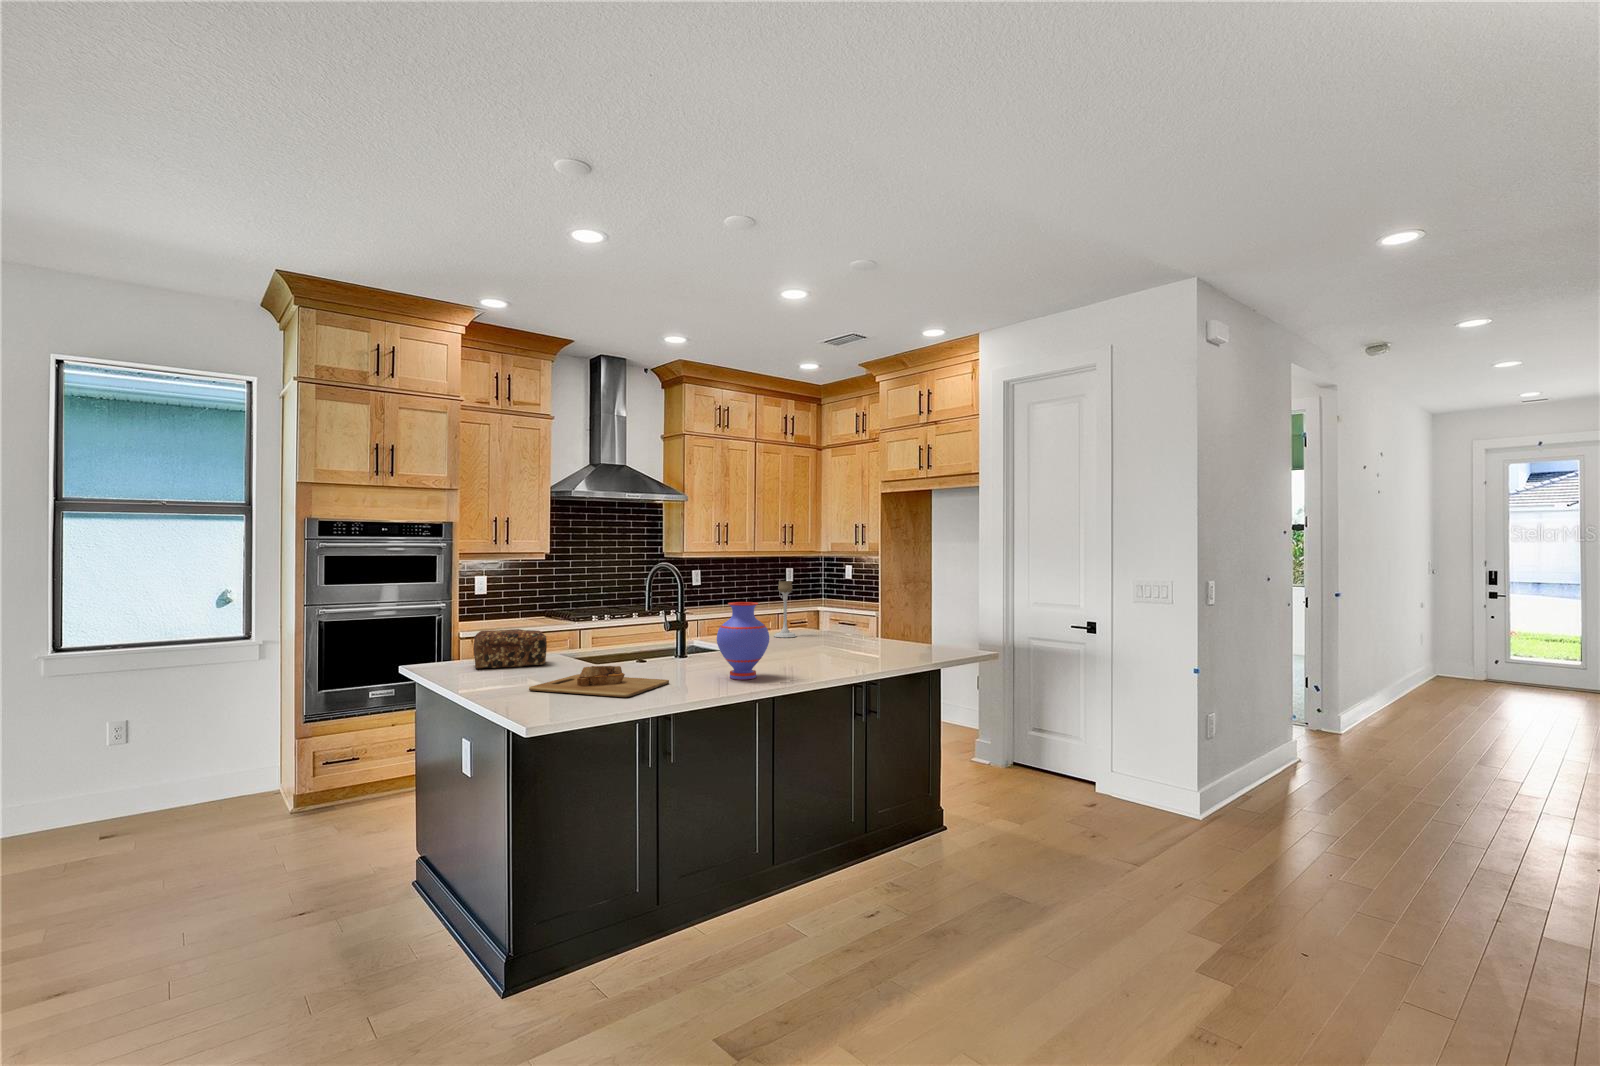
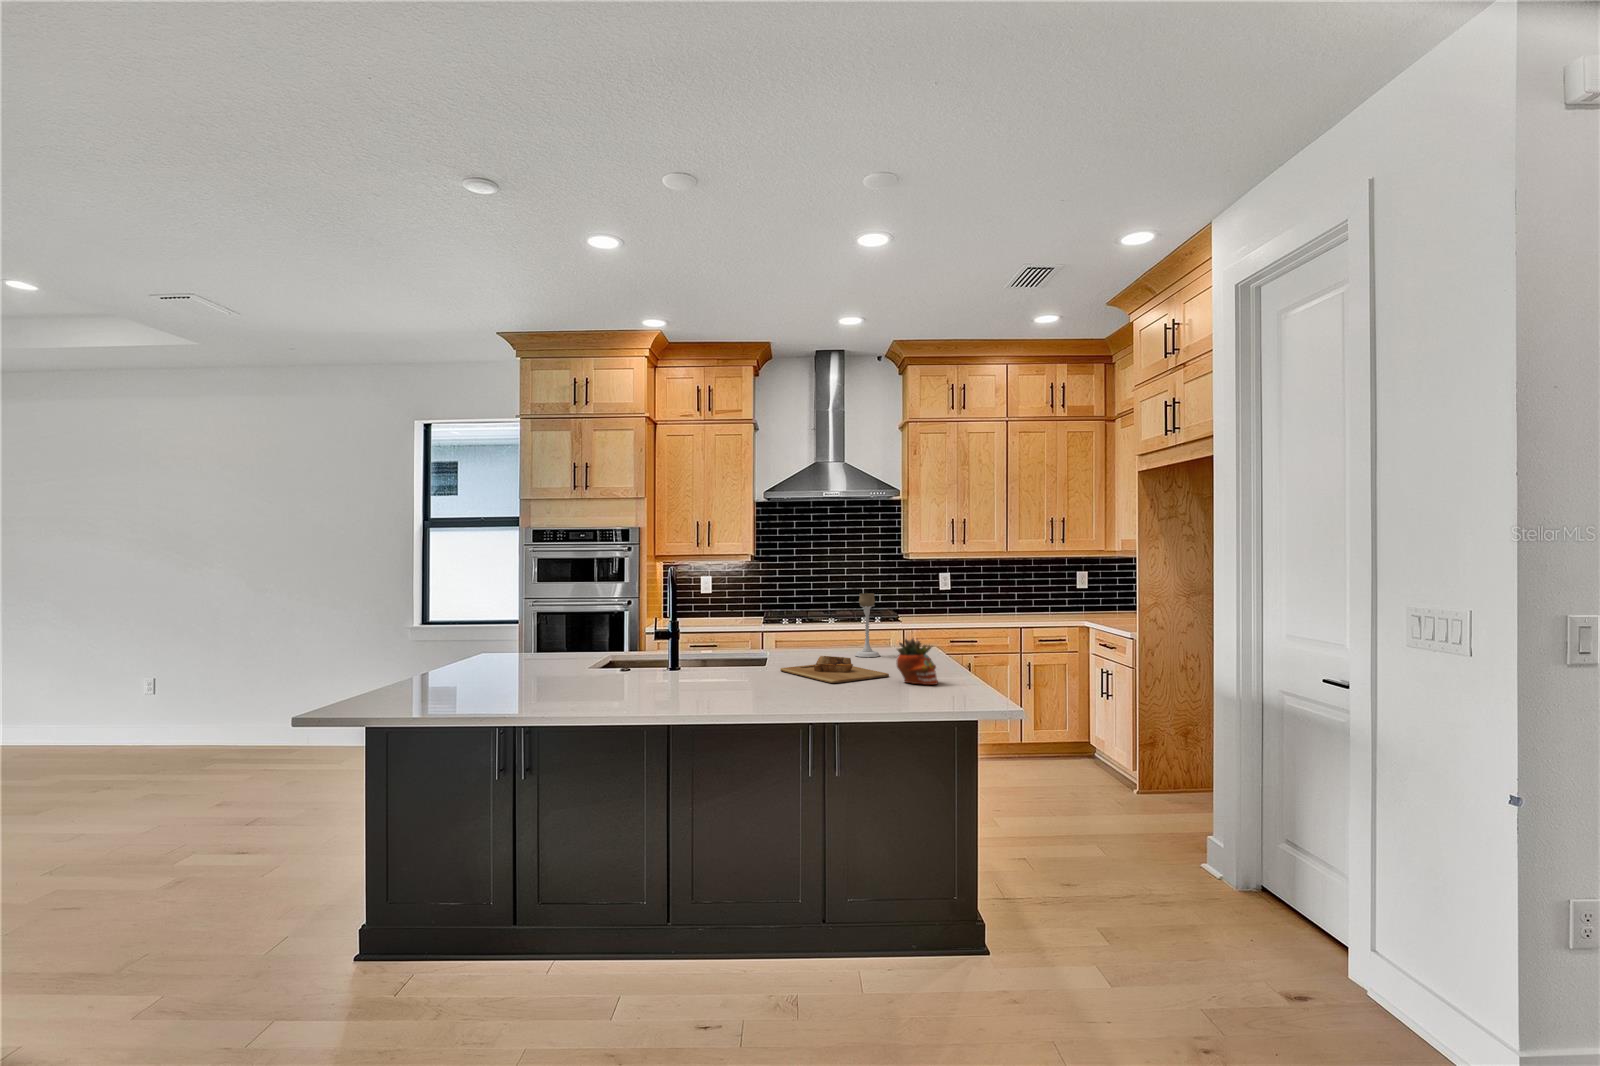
vase: present [717,602,769,680] -> none [616,618,670,698]
succulent planter: none [880,612,918,650] -> present [897,639,938,685]
bread loaf: present [474,629,547,669] -> none [510,630,579,664]
cutting board: present [529,666,669,697] -> present [780,656,889,683]

